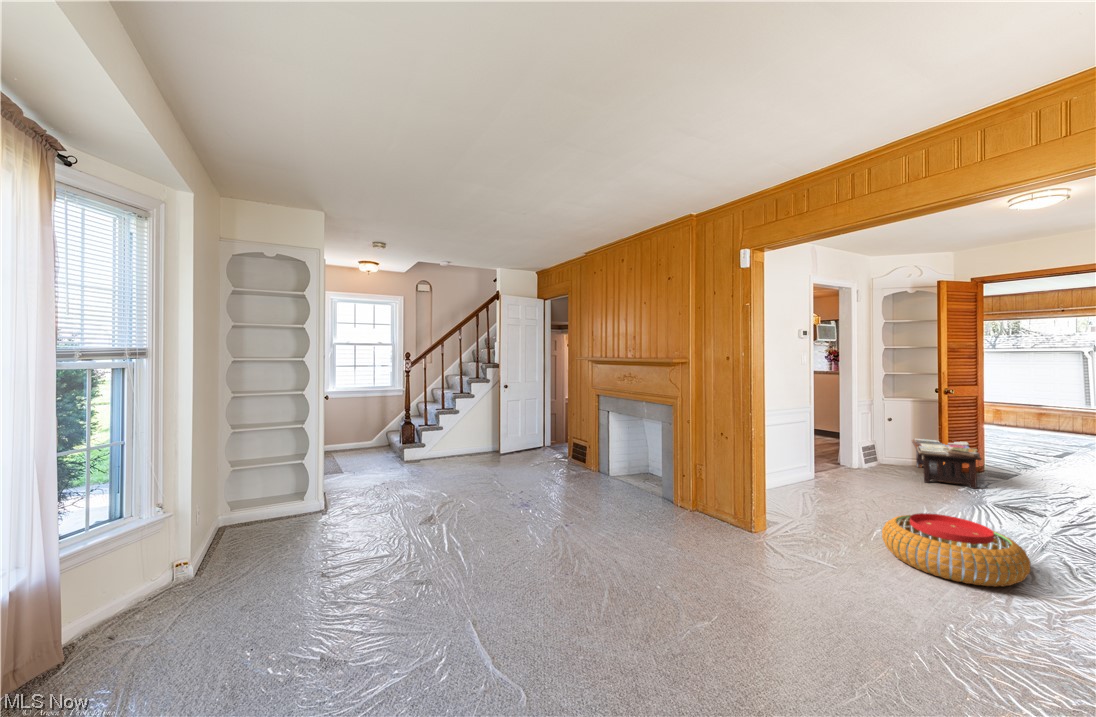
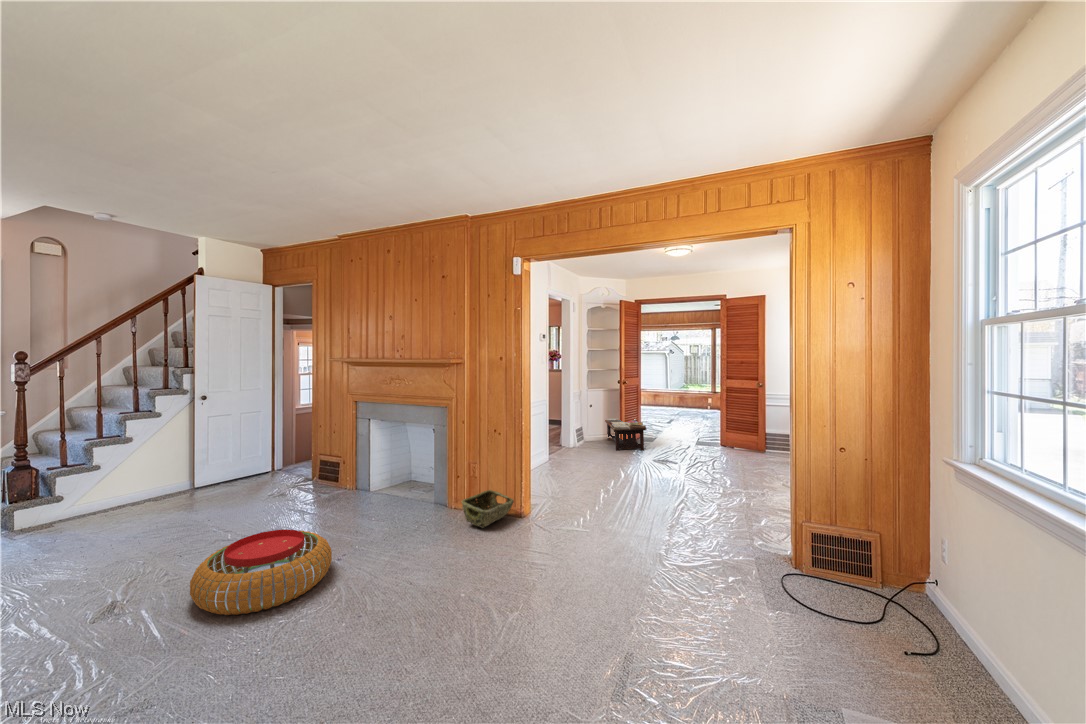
woven basket: none [677,495,738,532] -> present [462,490,514,528]
pouf: present [882,513,1030,587] -> present [190,530,332,615]

